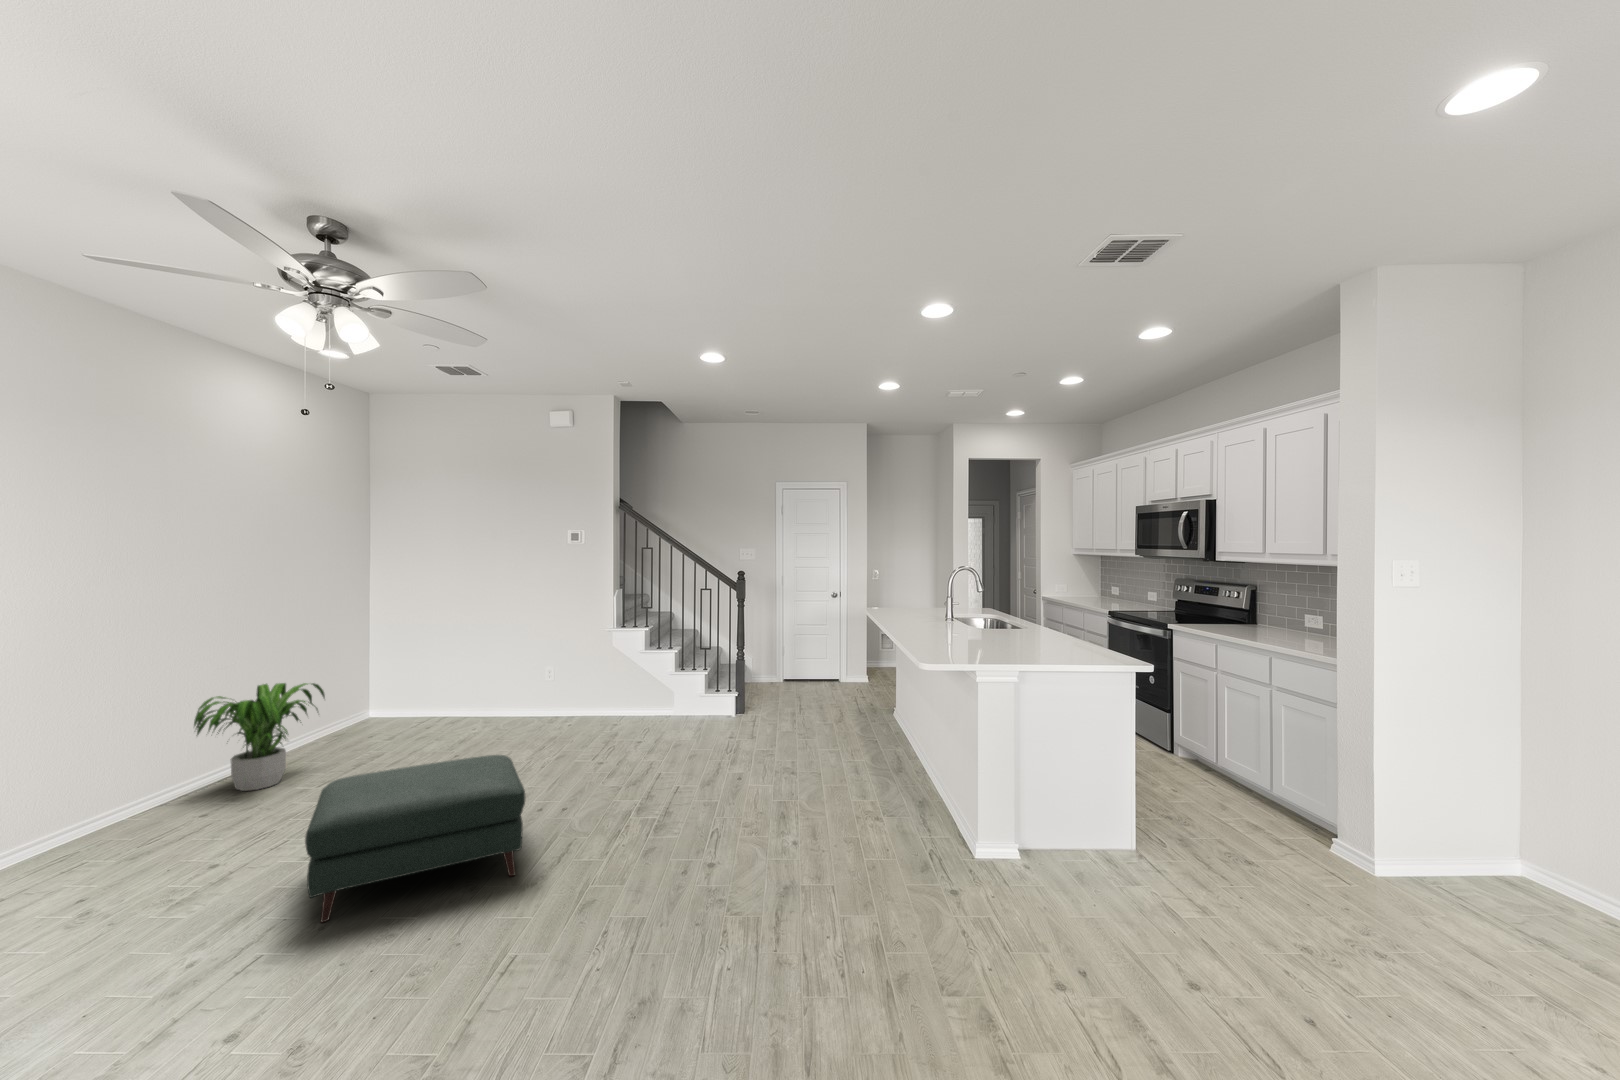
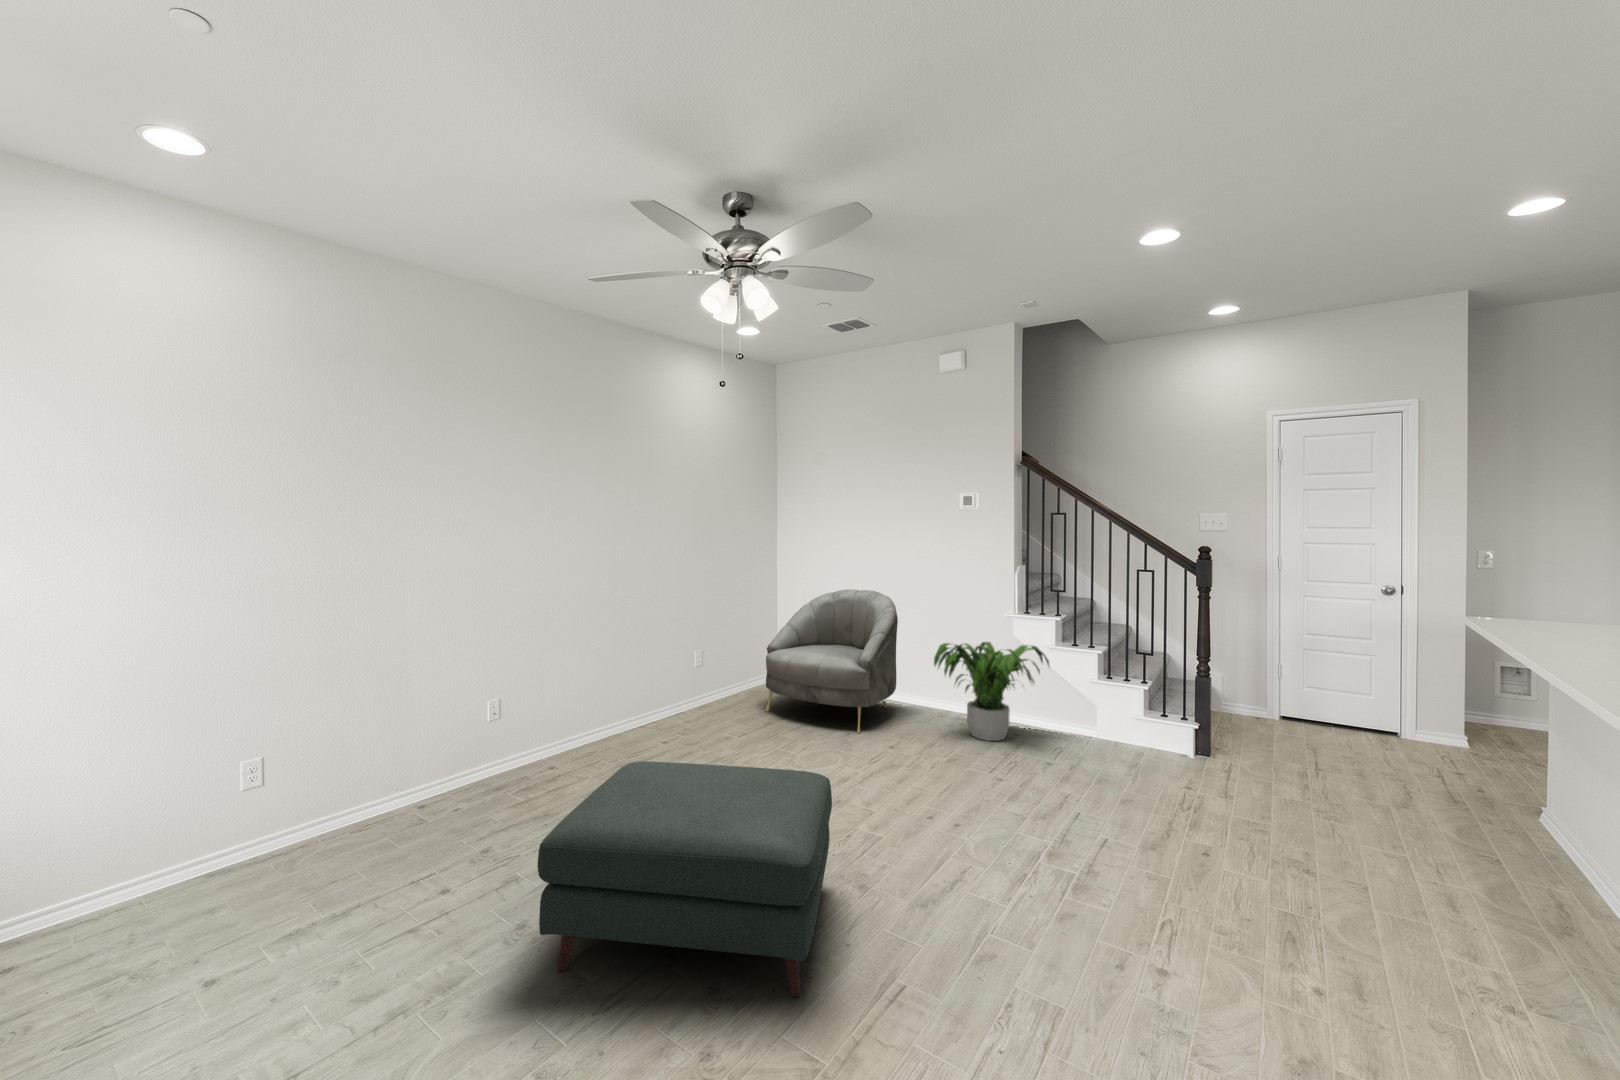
armchair: none [379,620,517,747] -> present [765,589,898,733]
potted plant: present [194,683,325,791] -> present [934,642,1049,741]

